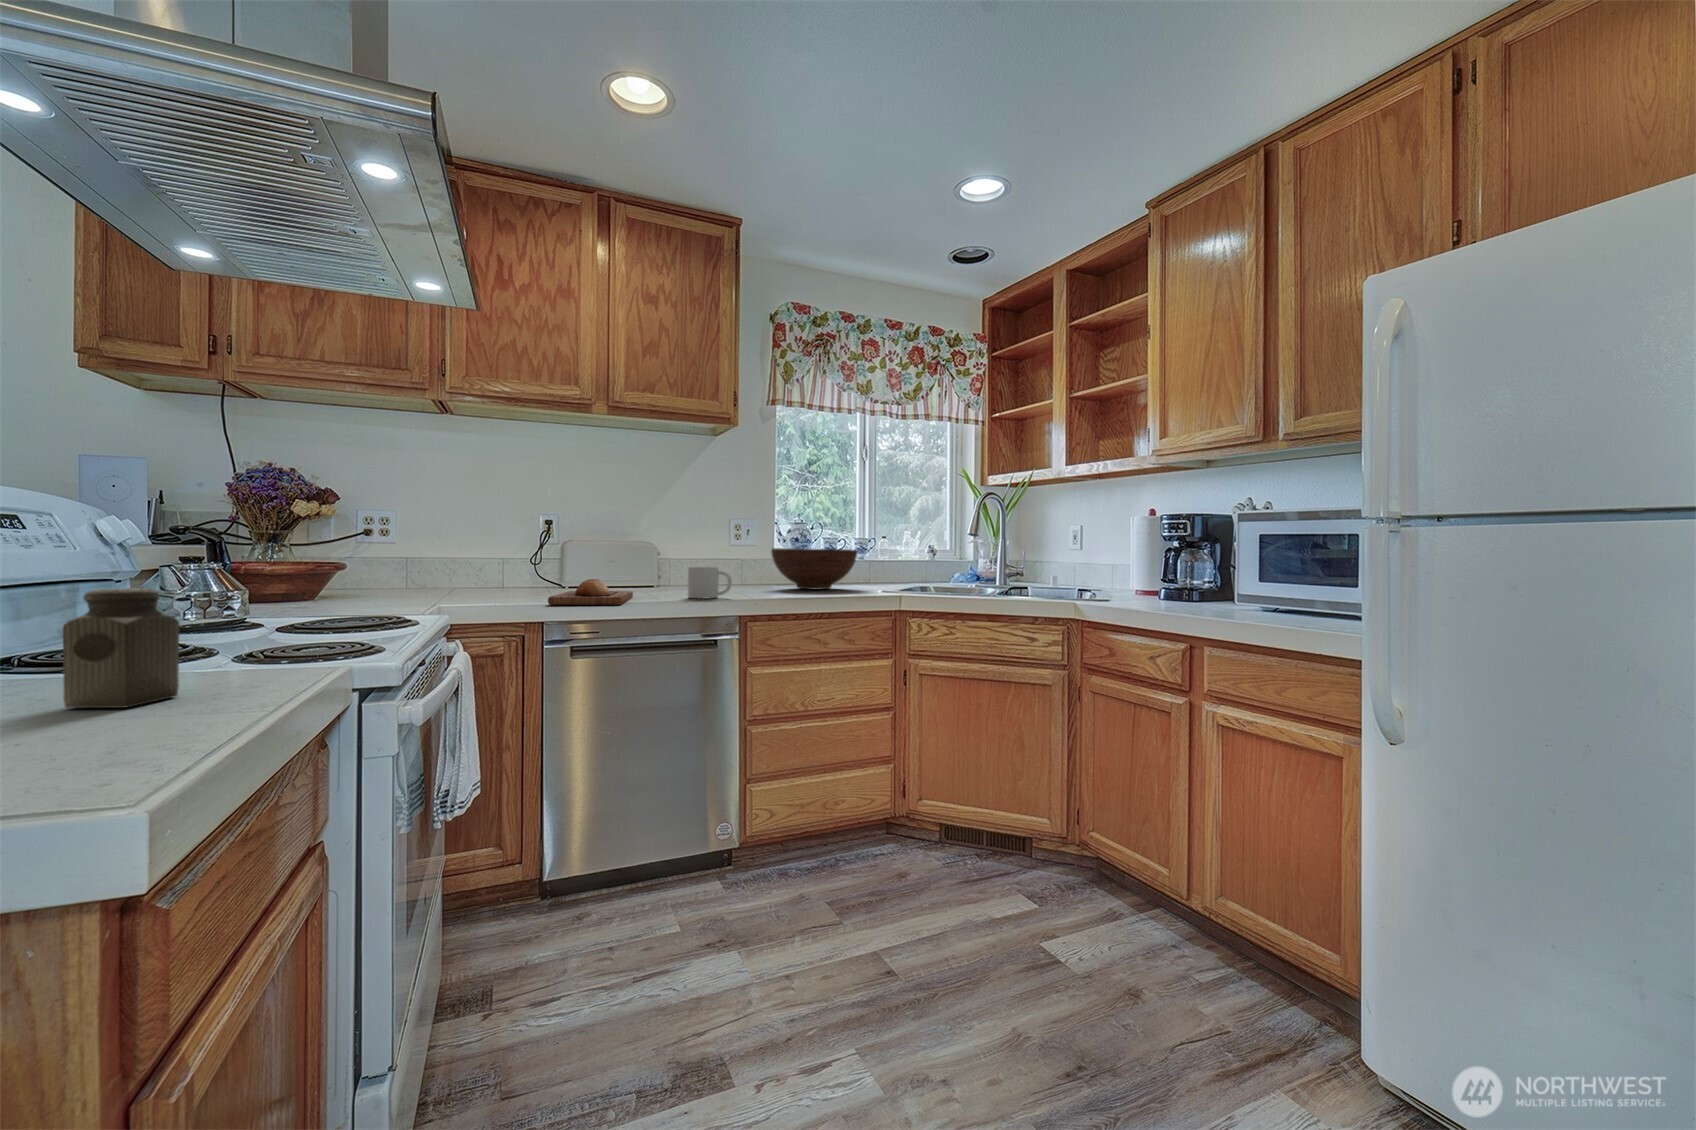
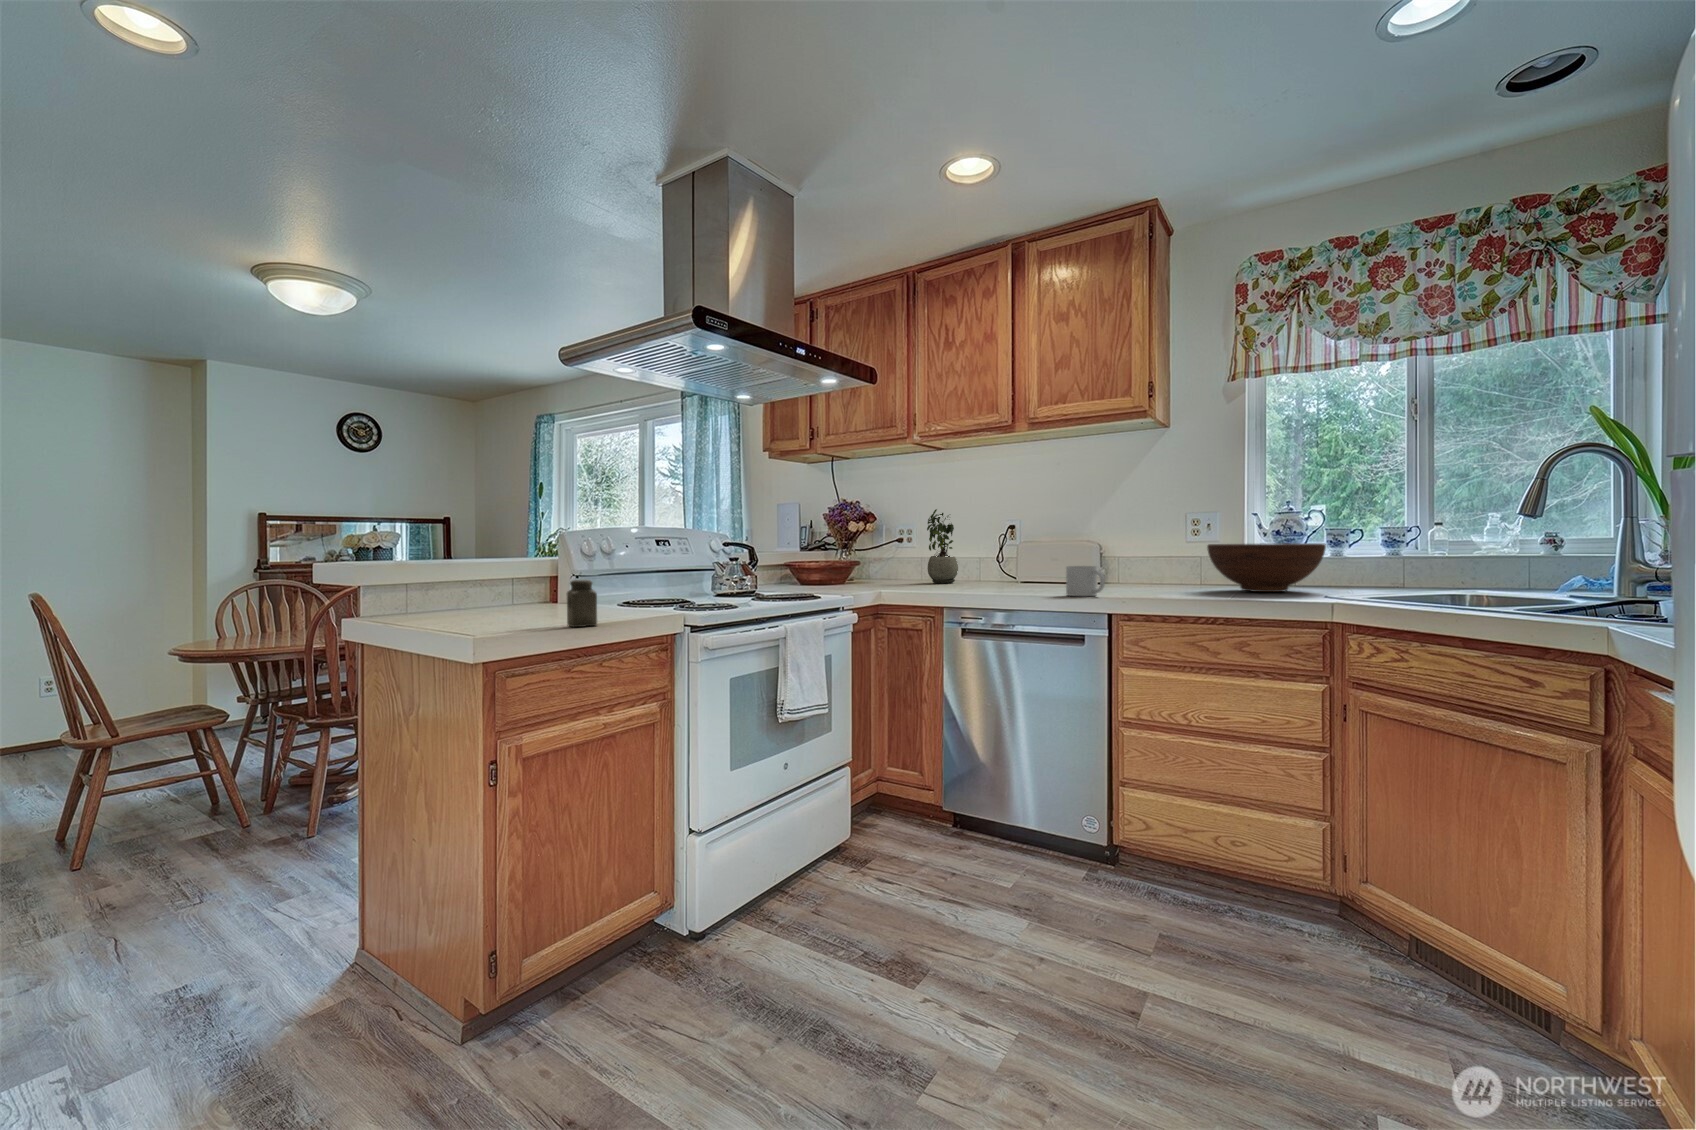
potted plant: none [420,494,466,592] -> present [927,509,958,583]
bread loaf: present [548,579,633,605] -> none [934,576,1033,598]

